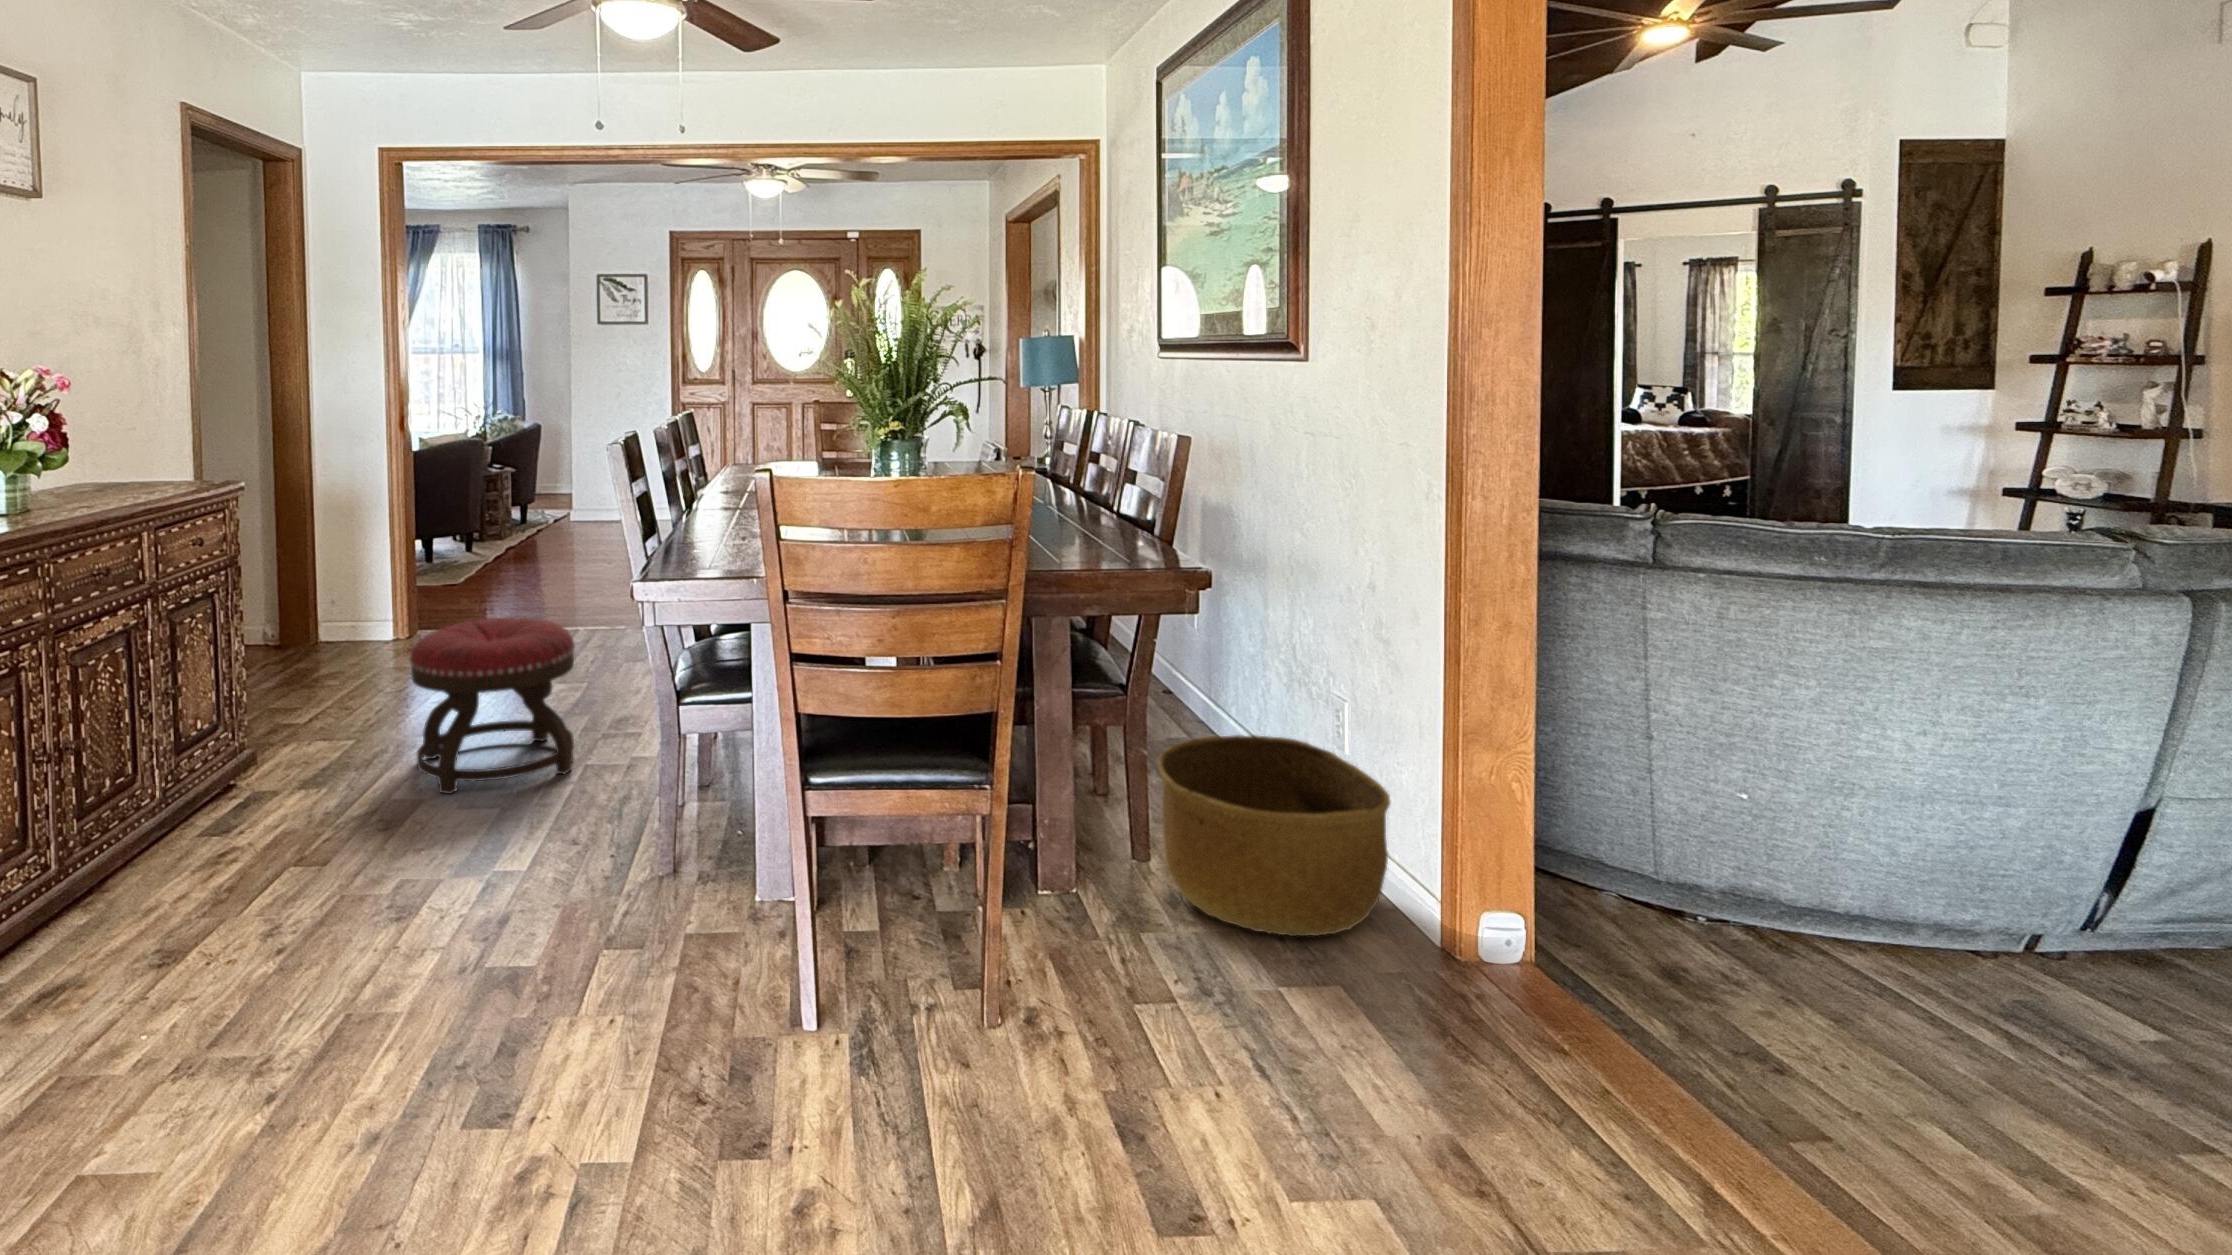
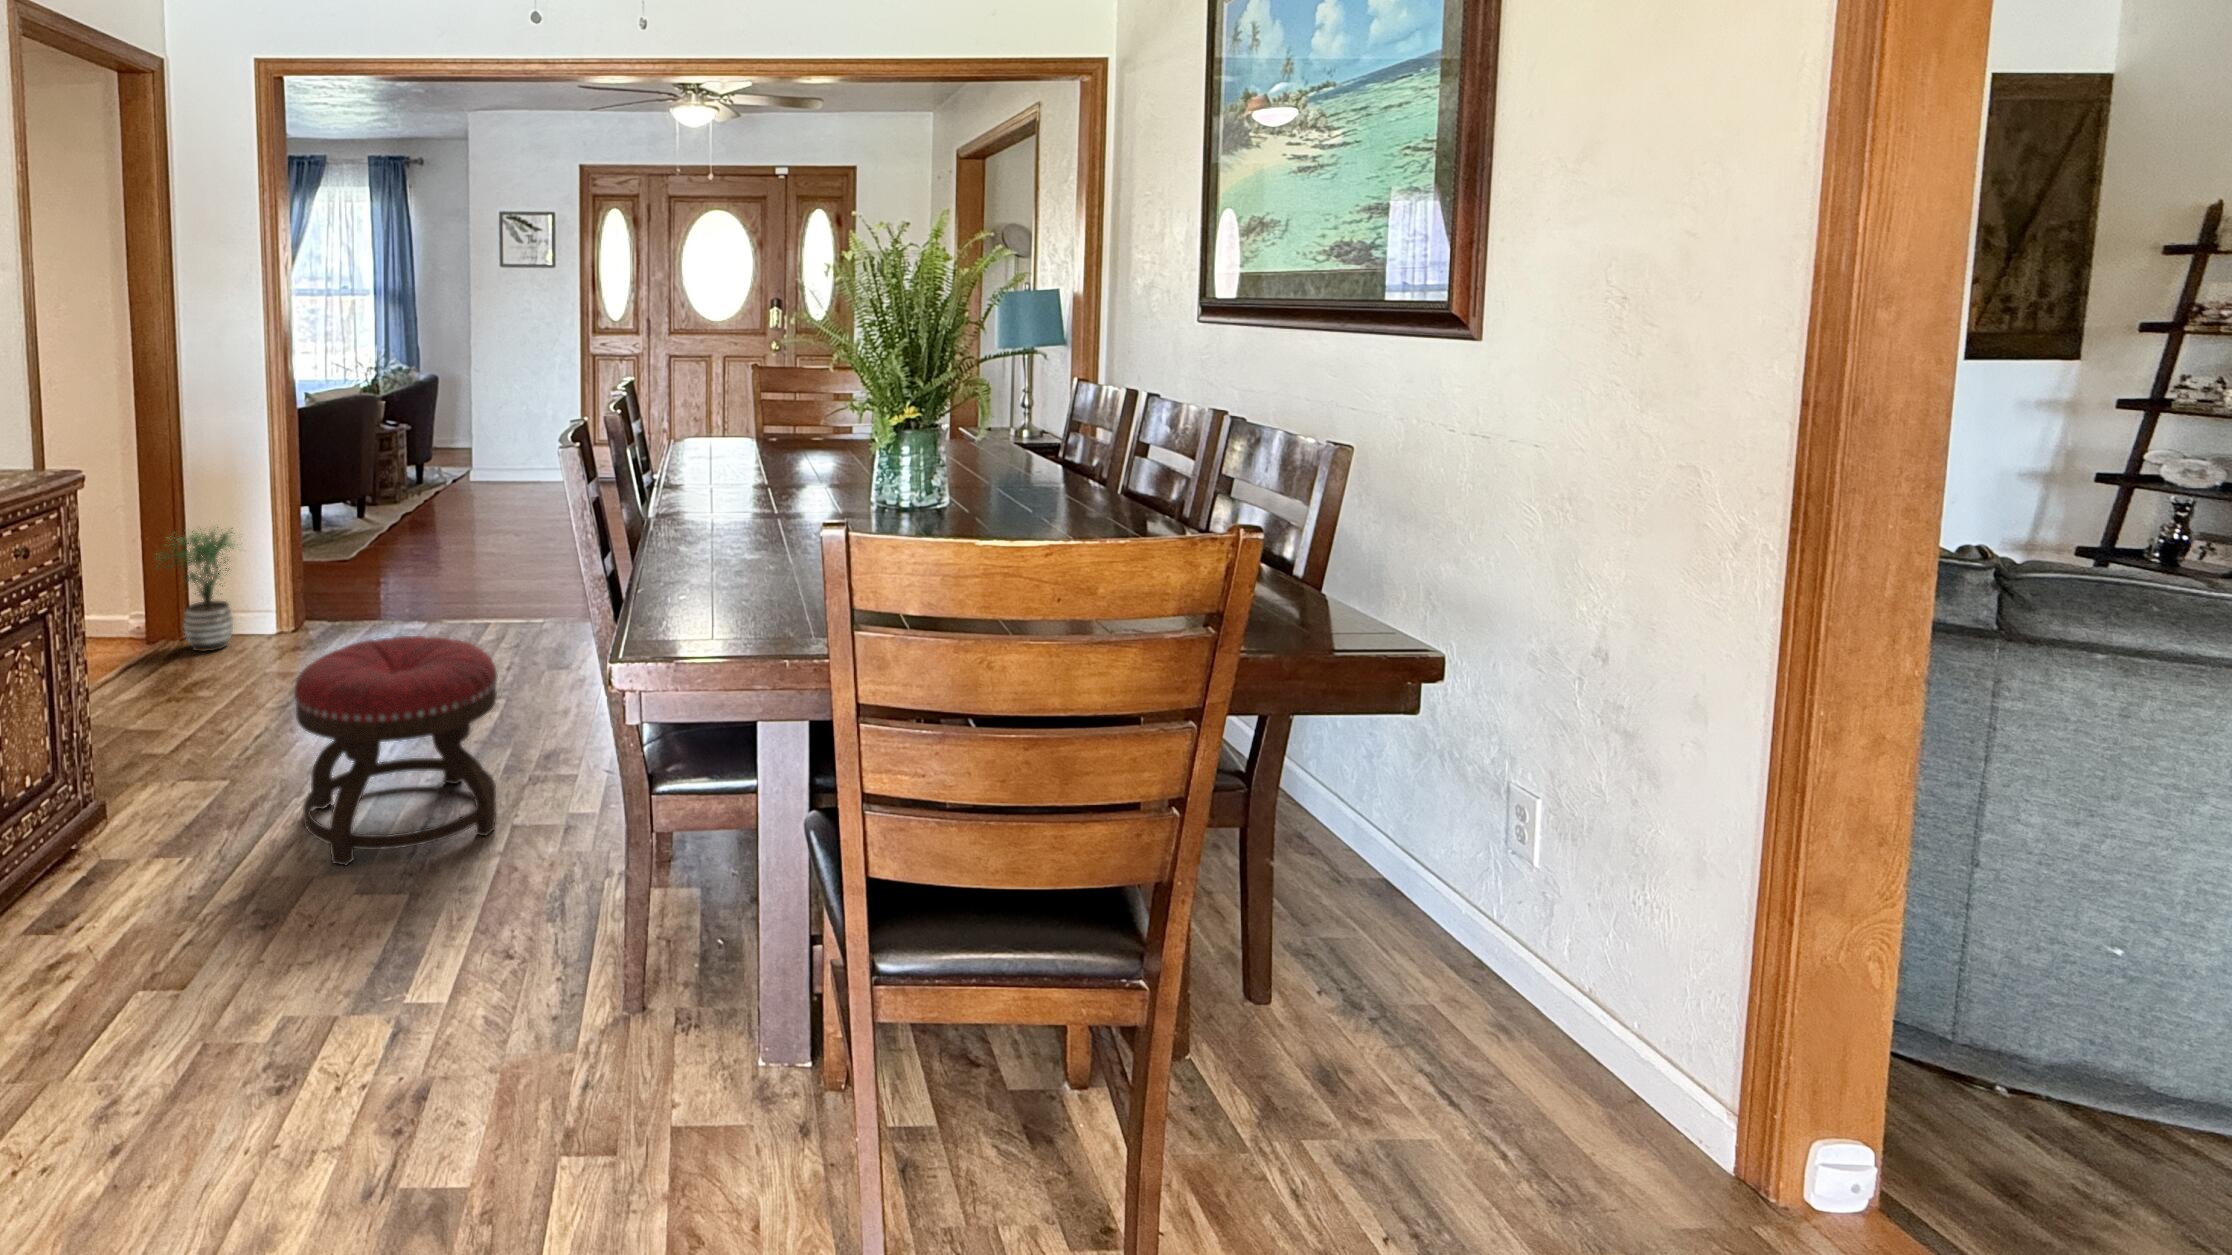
potted plant: none [287,544,372,655] -> present [156,527,235,651]
basket: present [1158,735,1390,936] -> none [1301,841,1661,1153]

